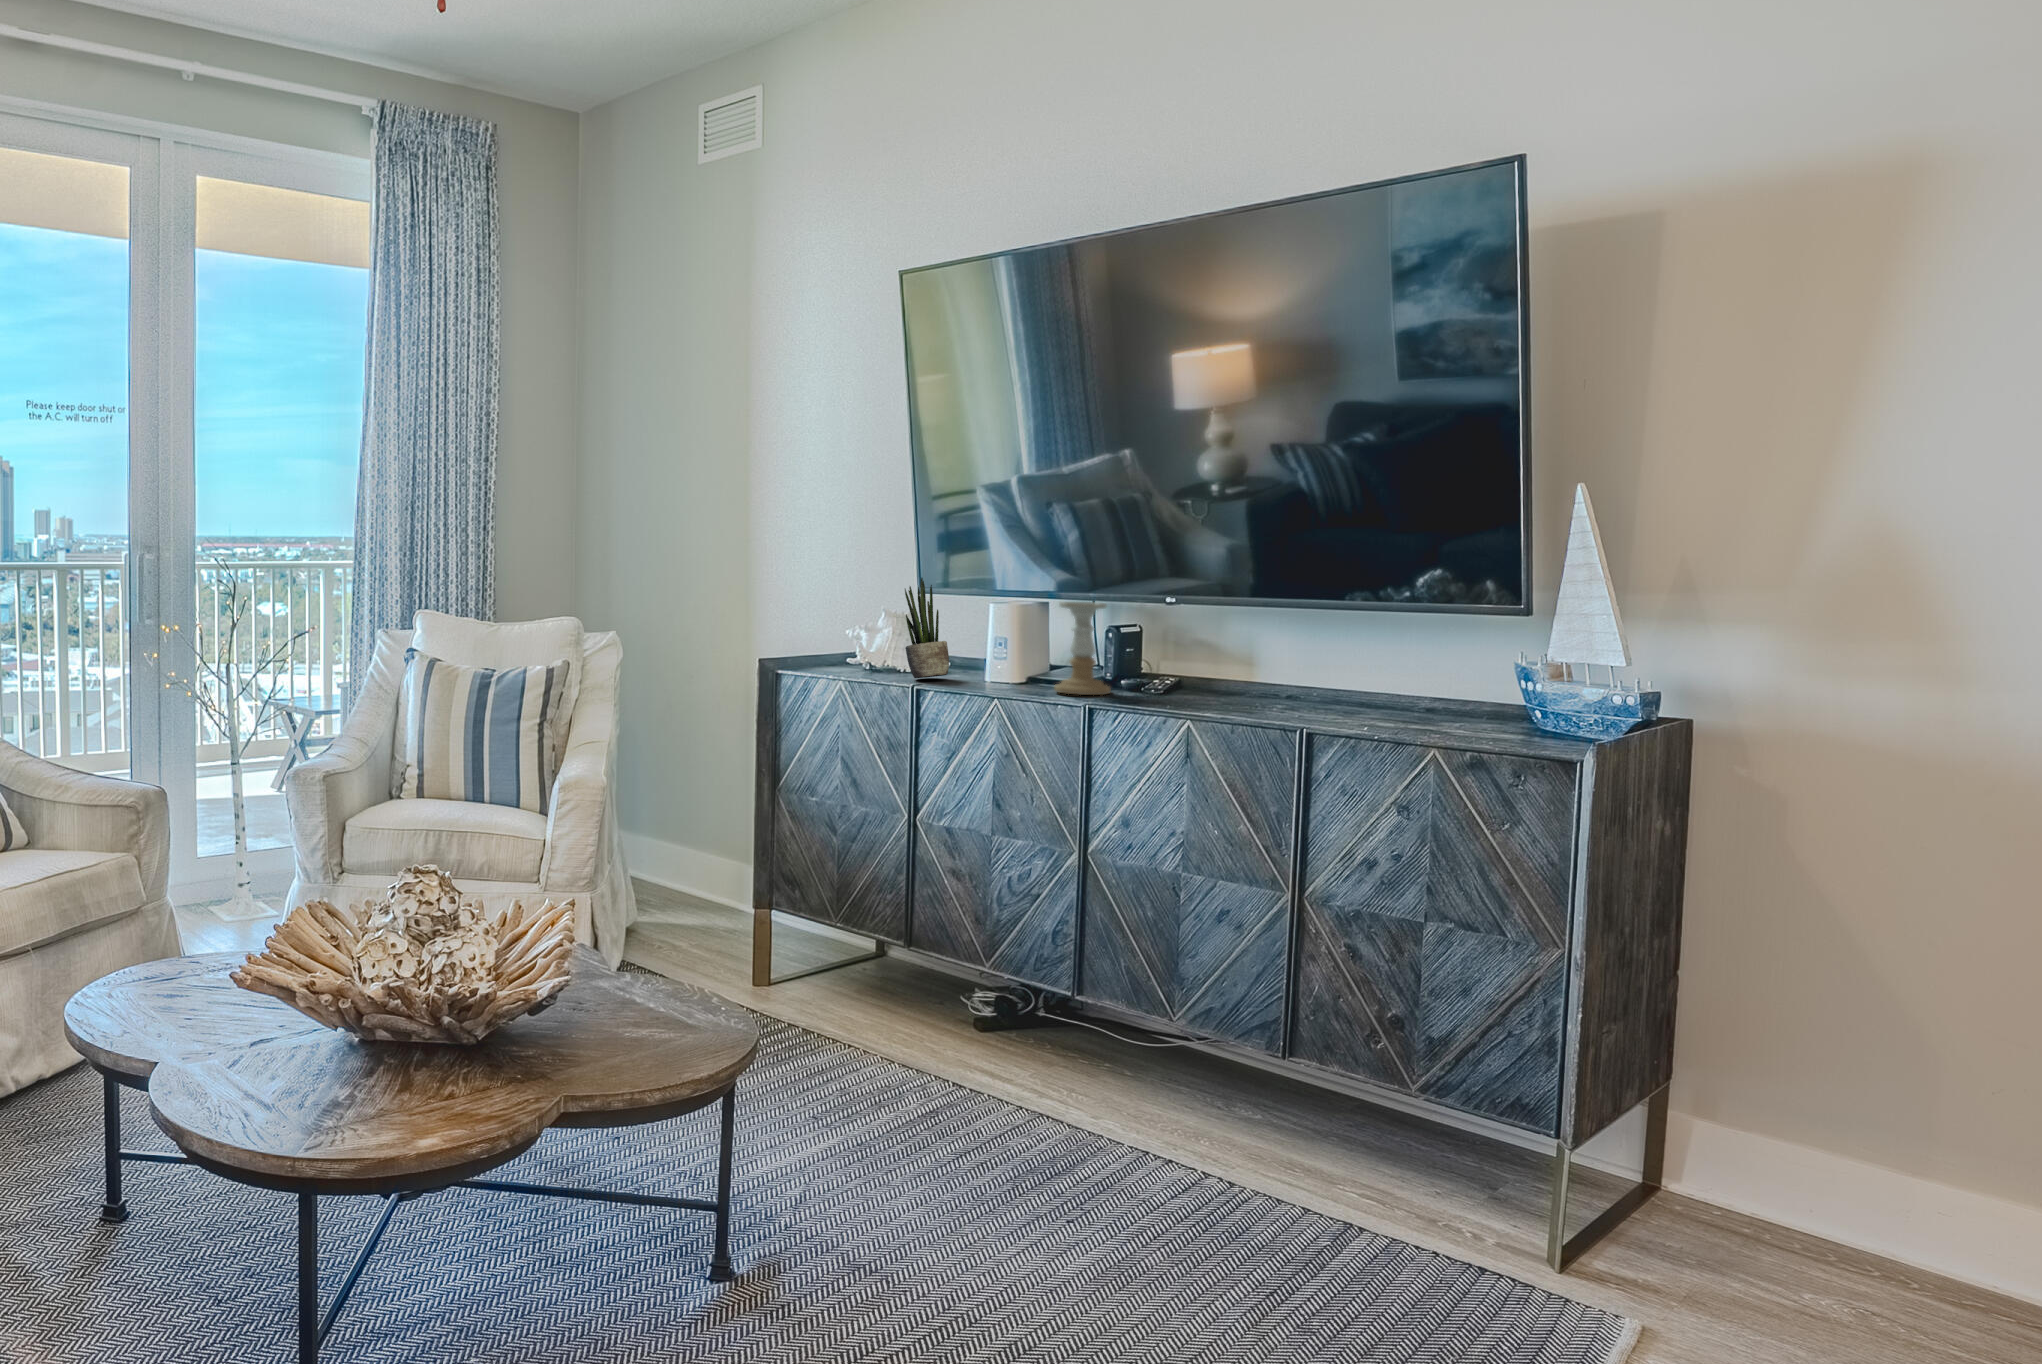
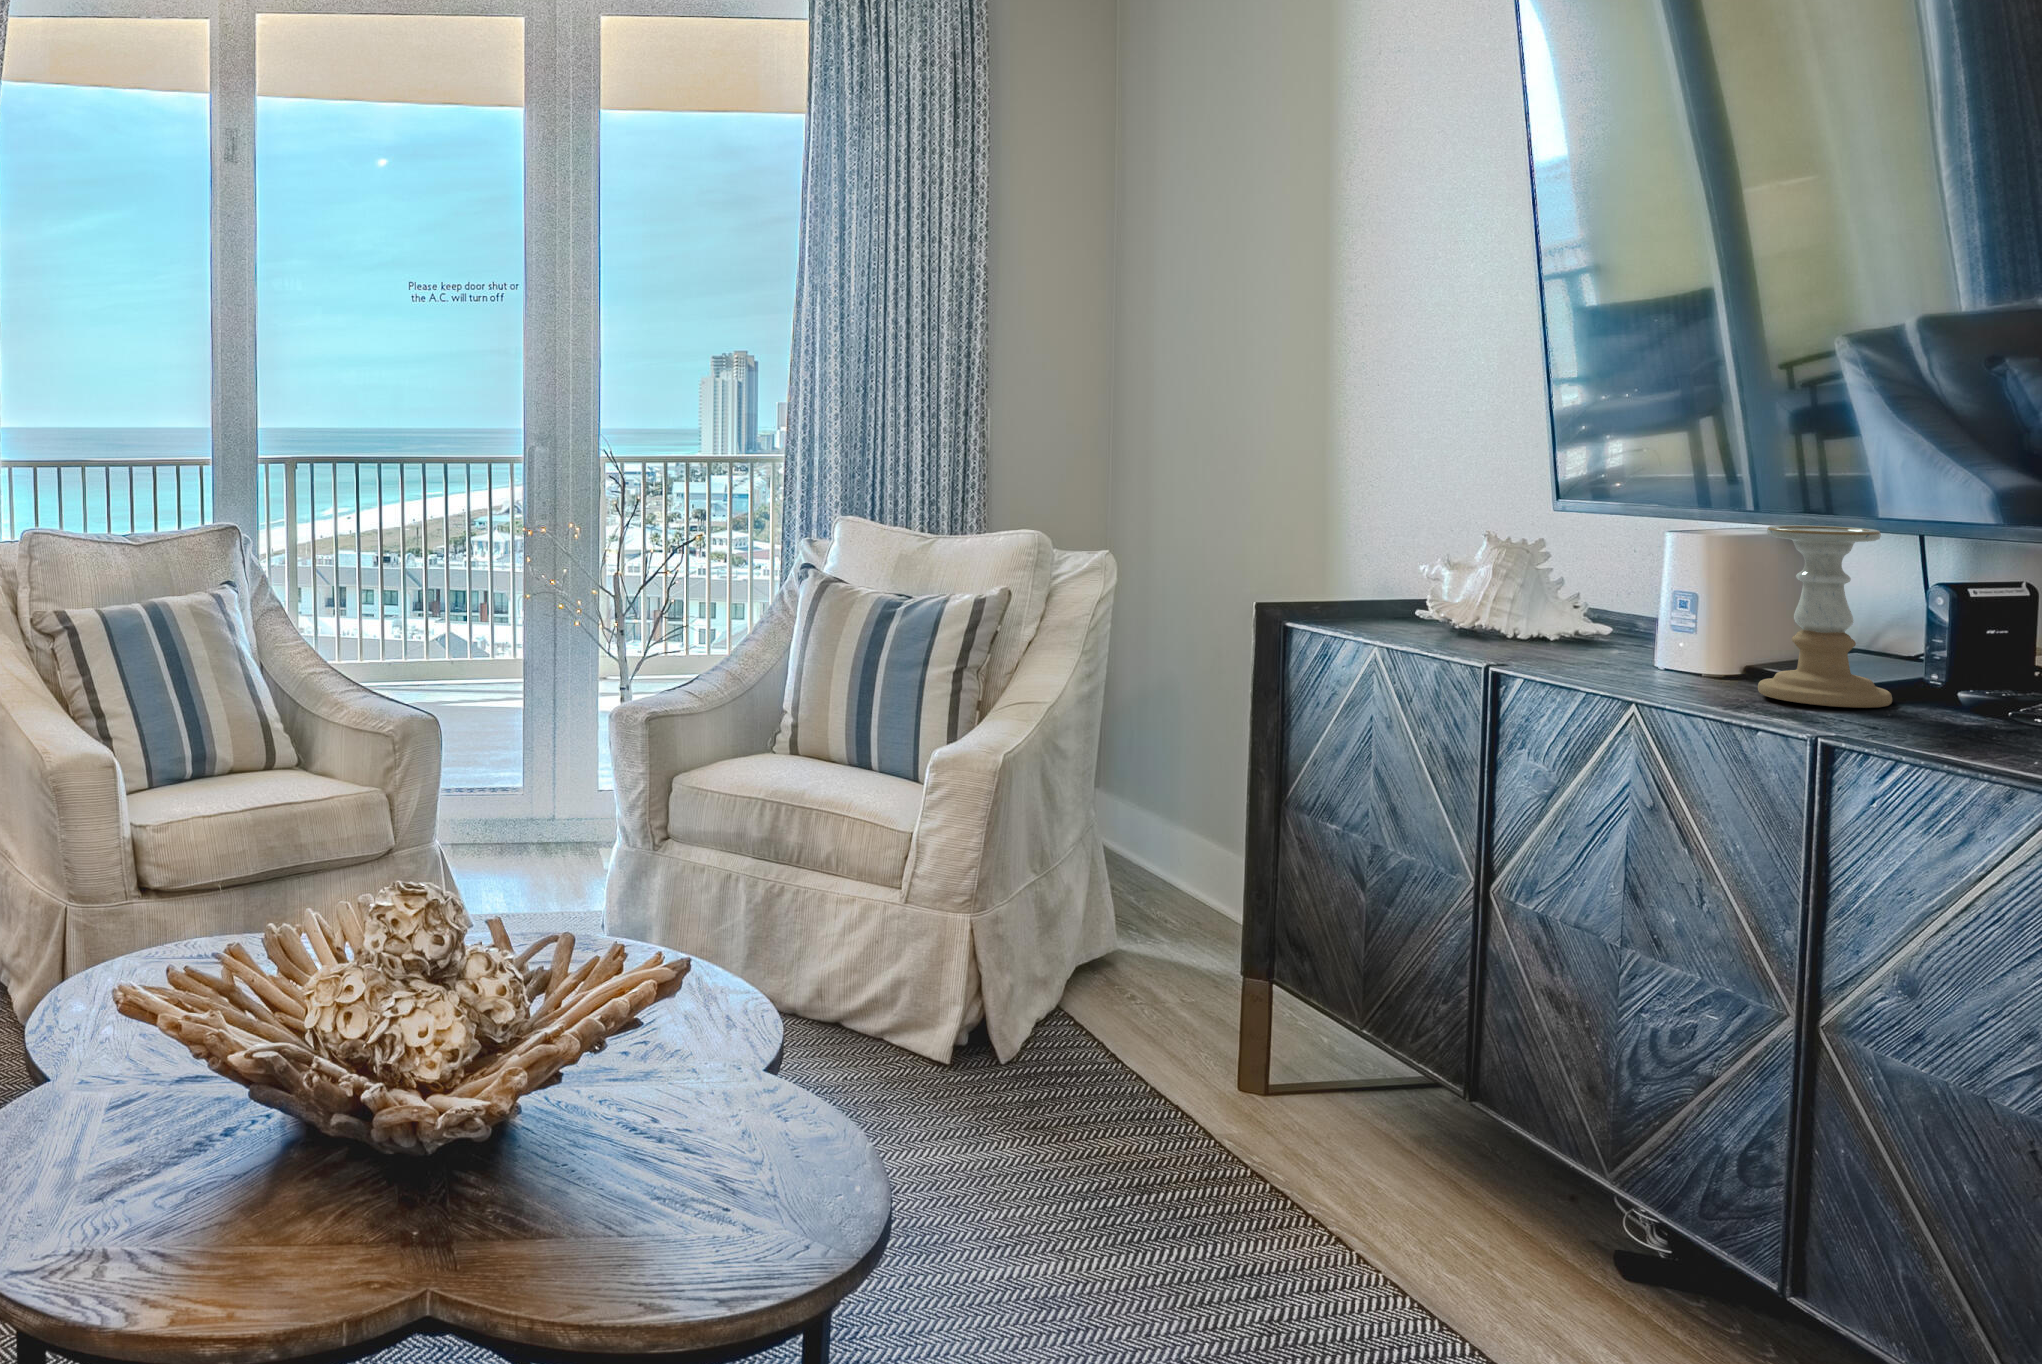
potted plant: present [905,578,949,678] -> none [1480,476,1564,646]

